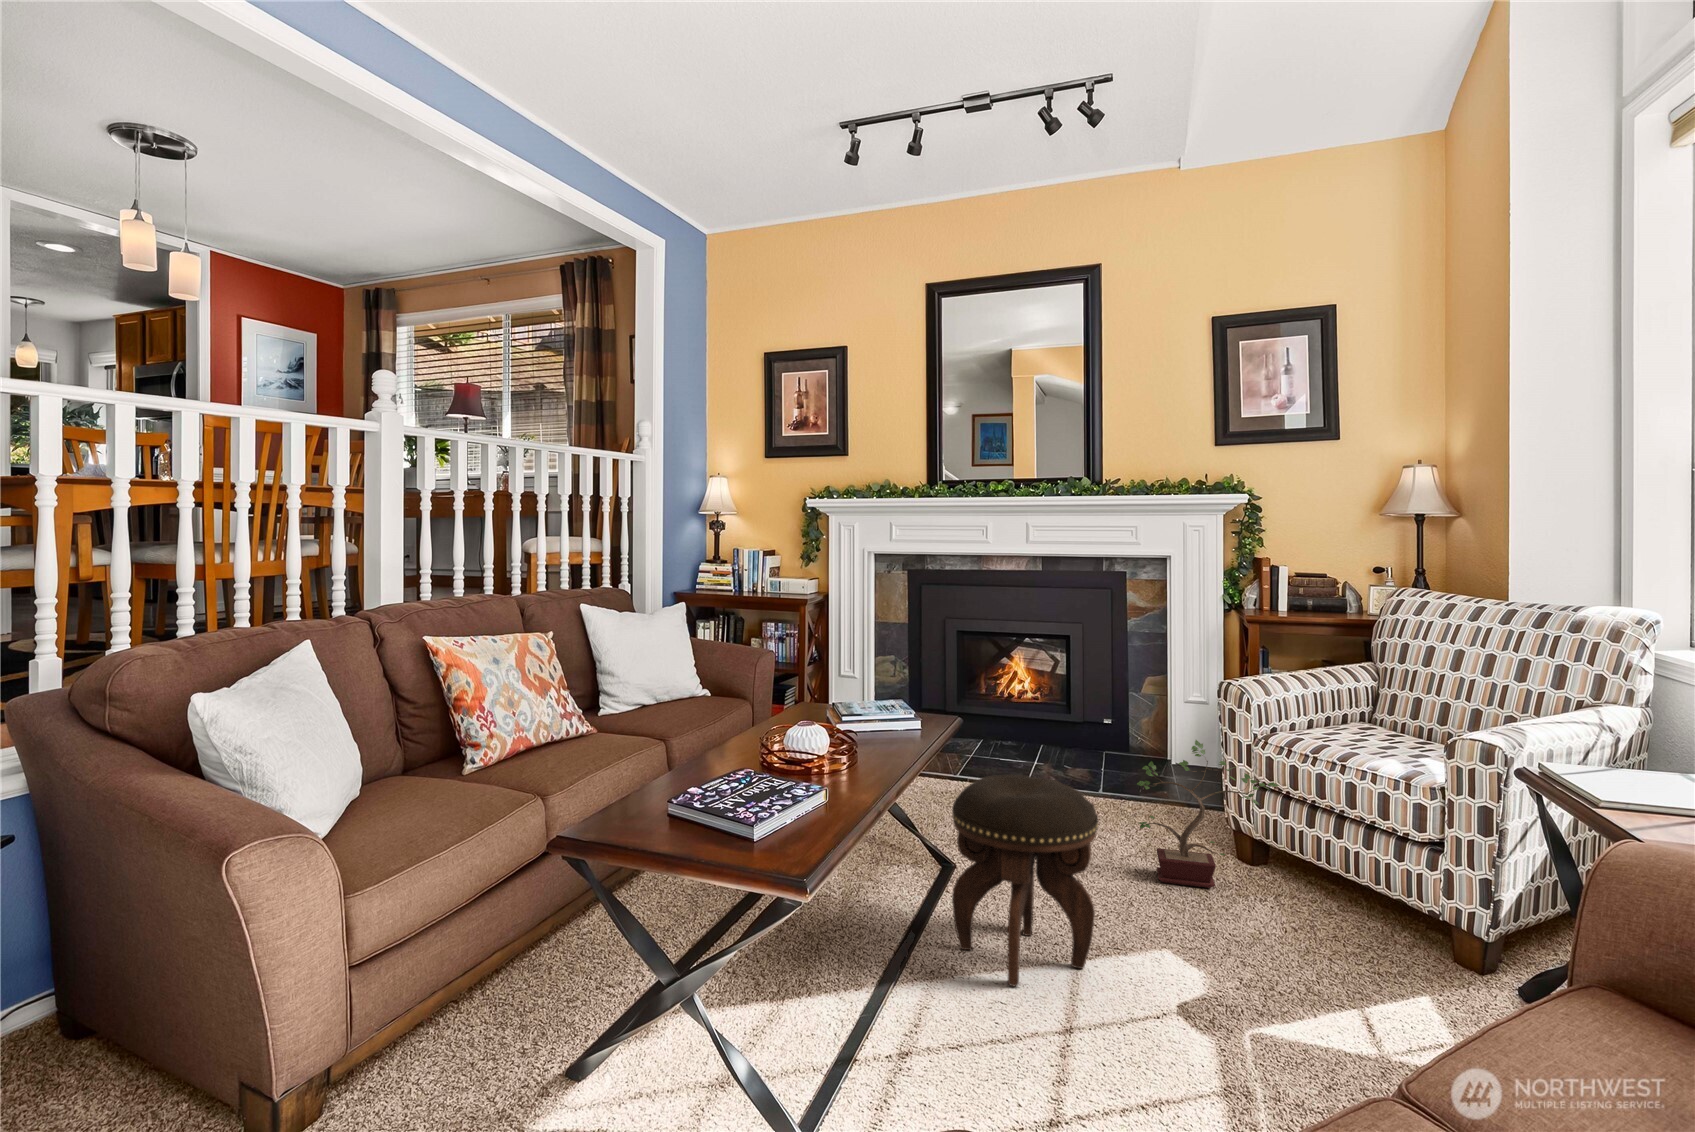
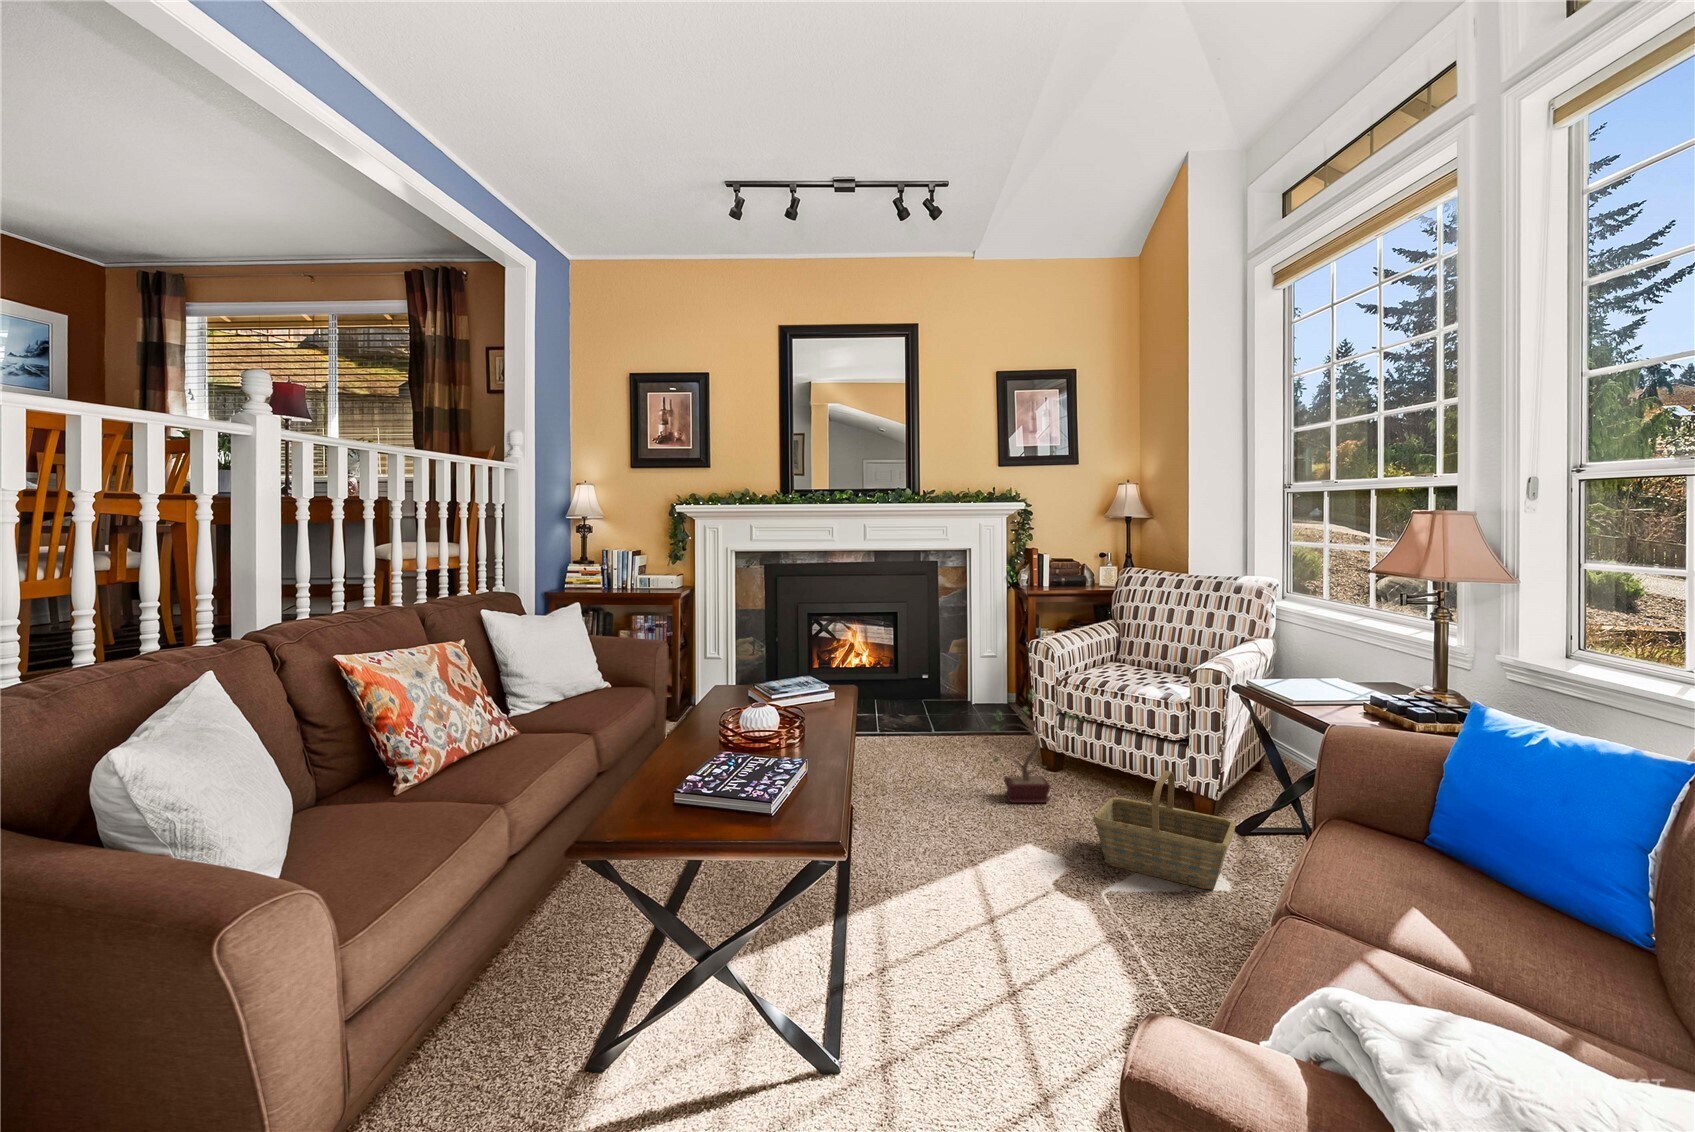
footstool: present [952,774,1098,986] -> none [876,733,995,909]
basket: none [1240,860,1446,1026] -> present [1093,771,1235,889]

